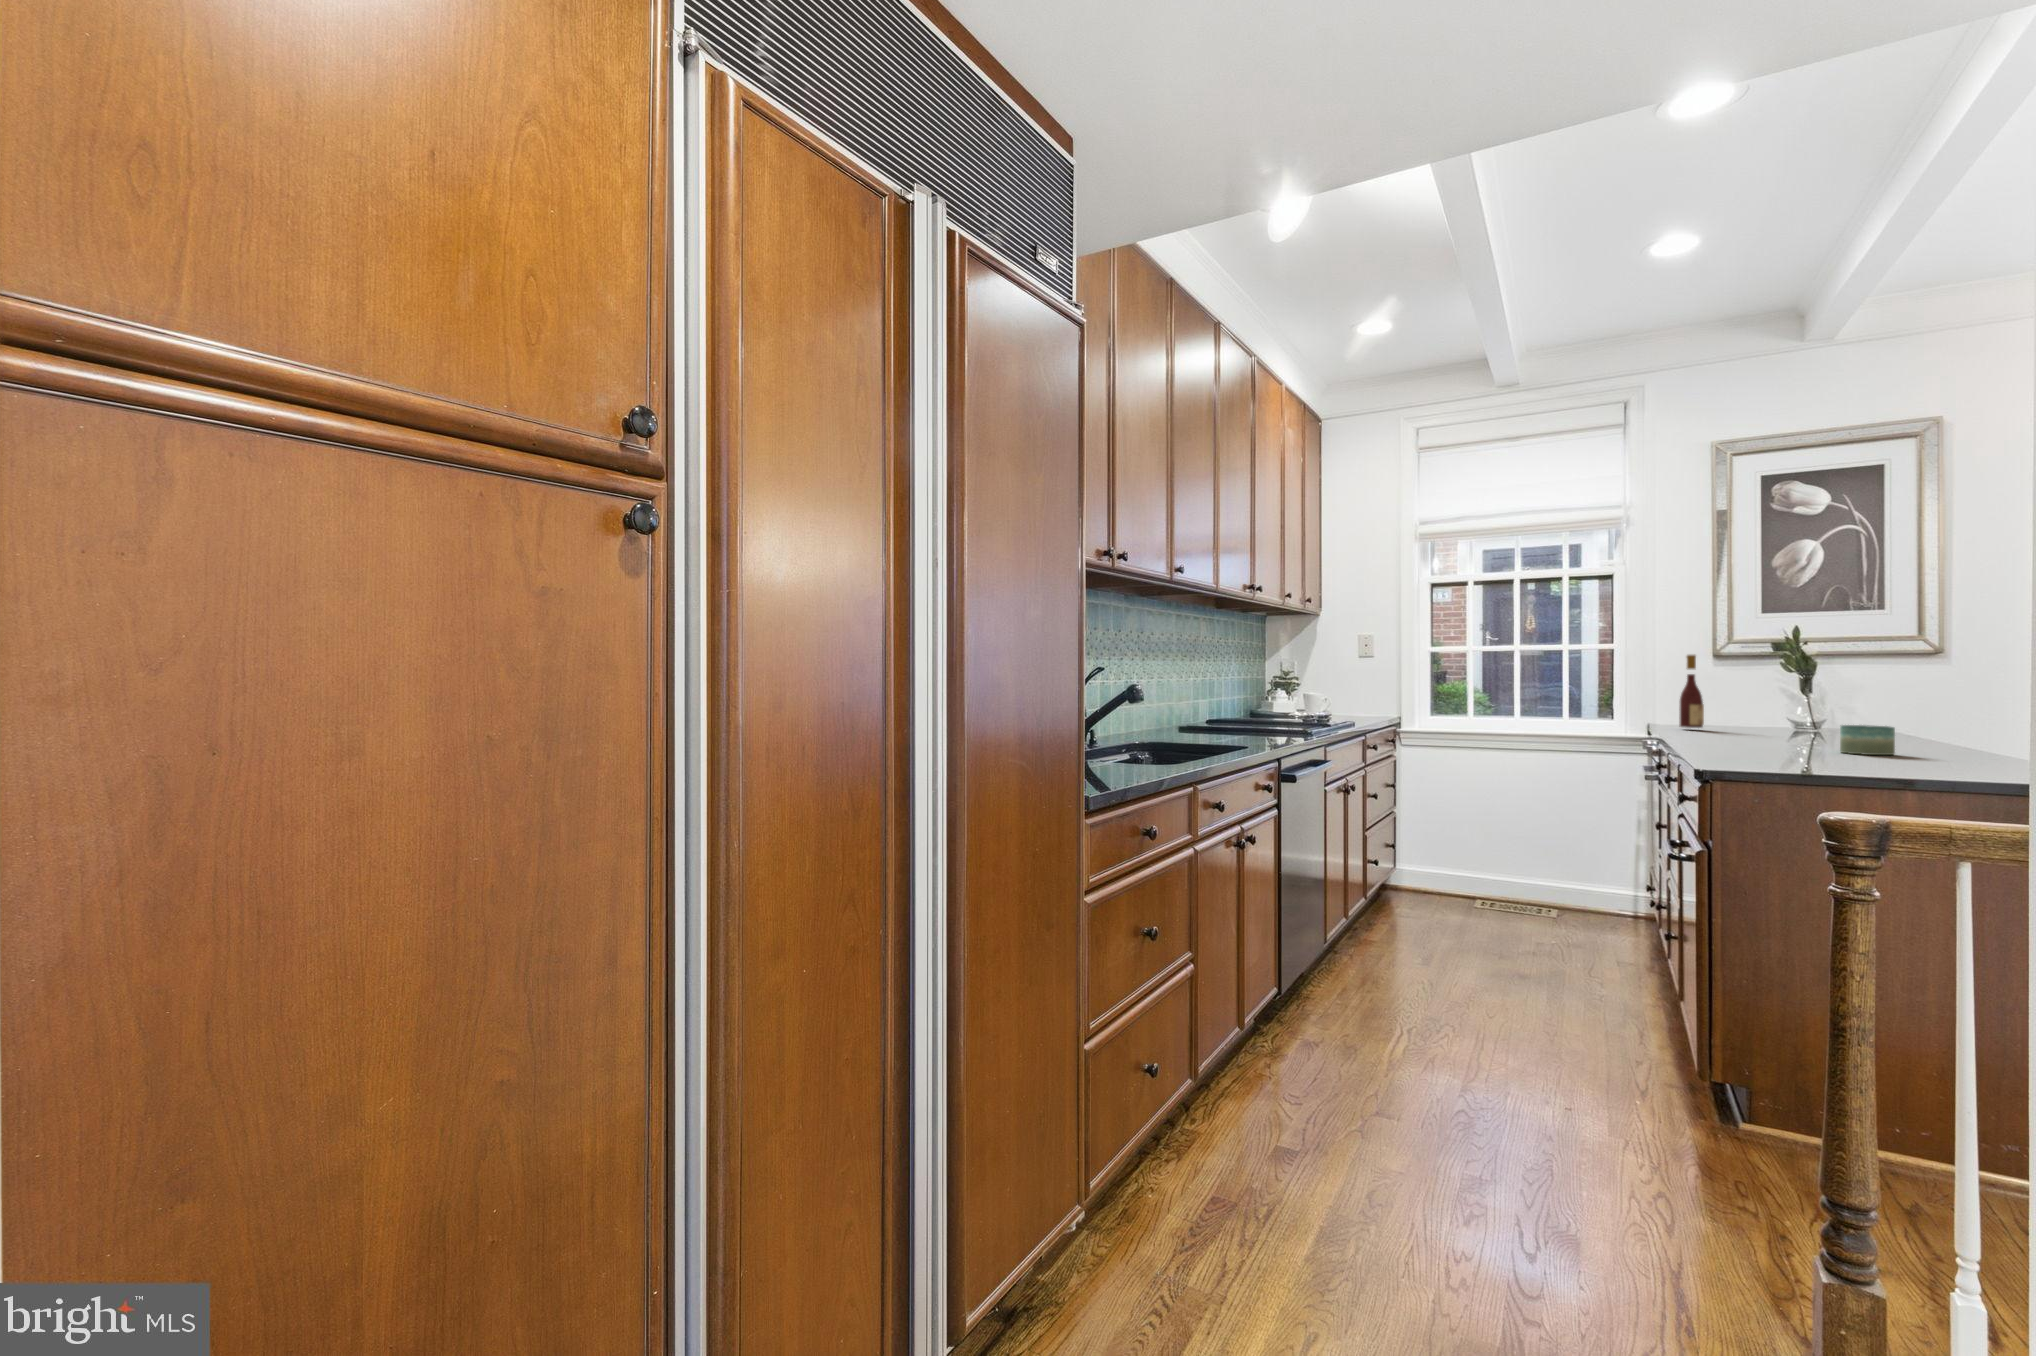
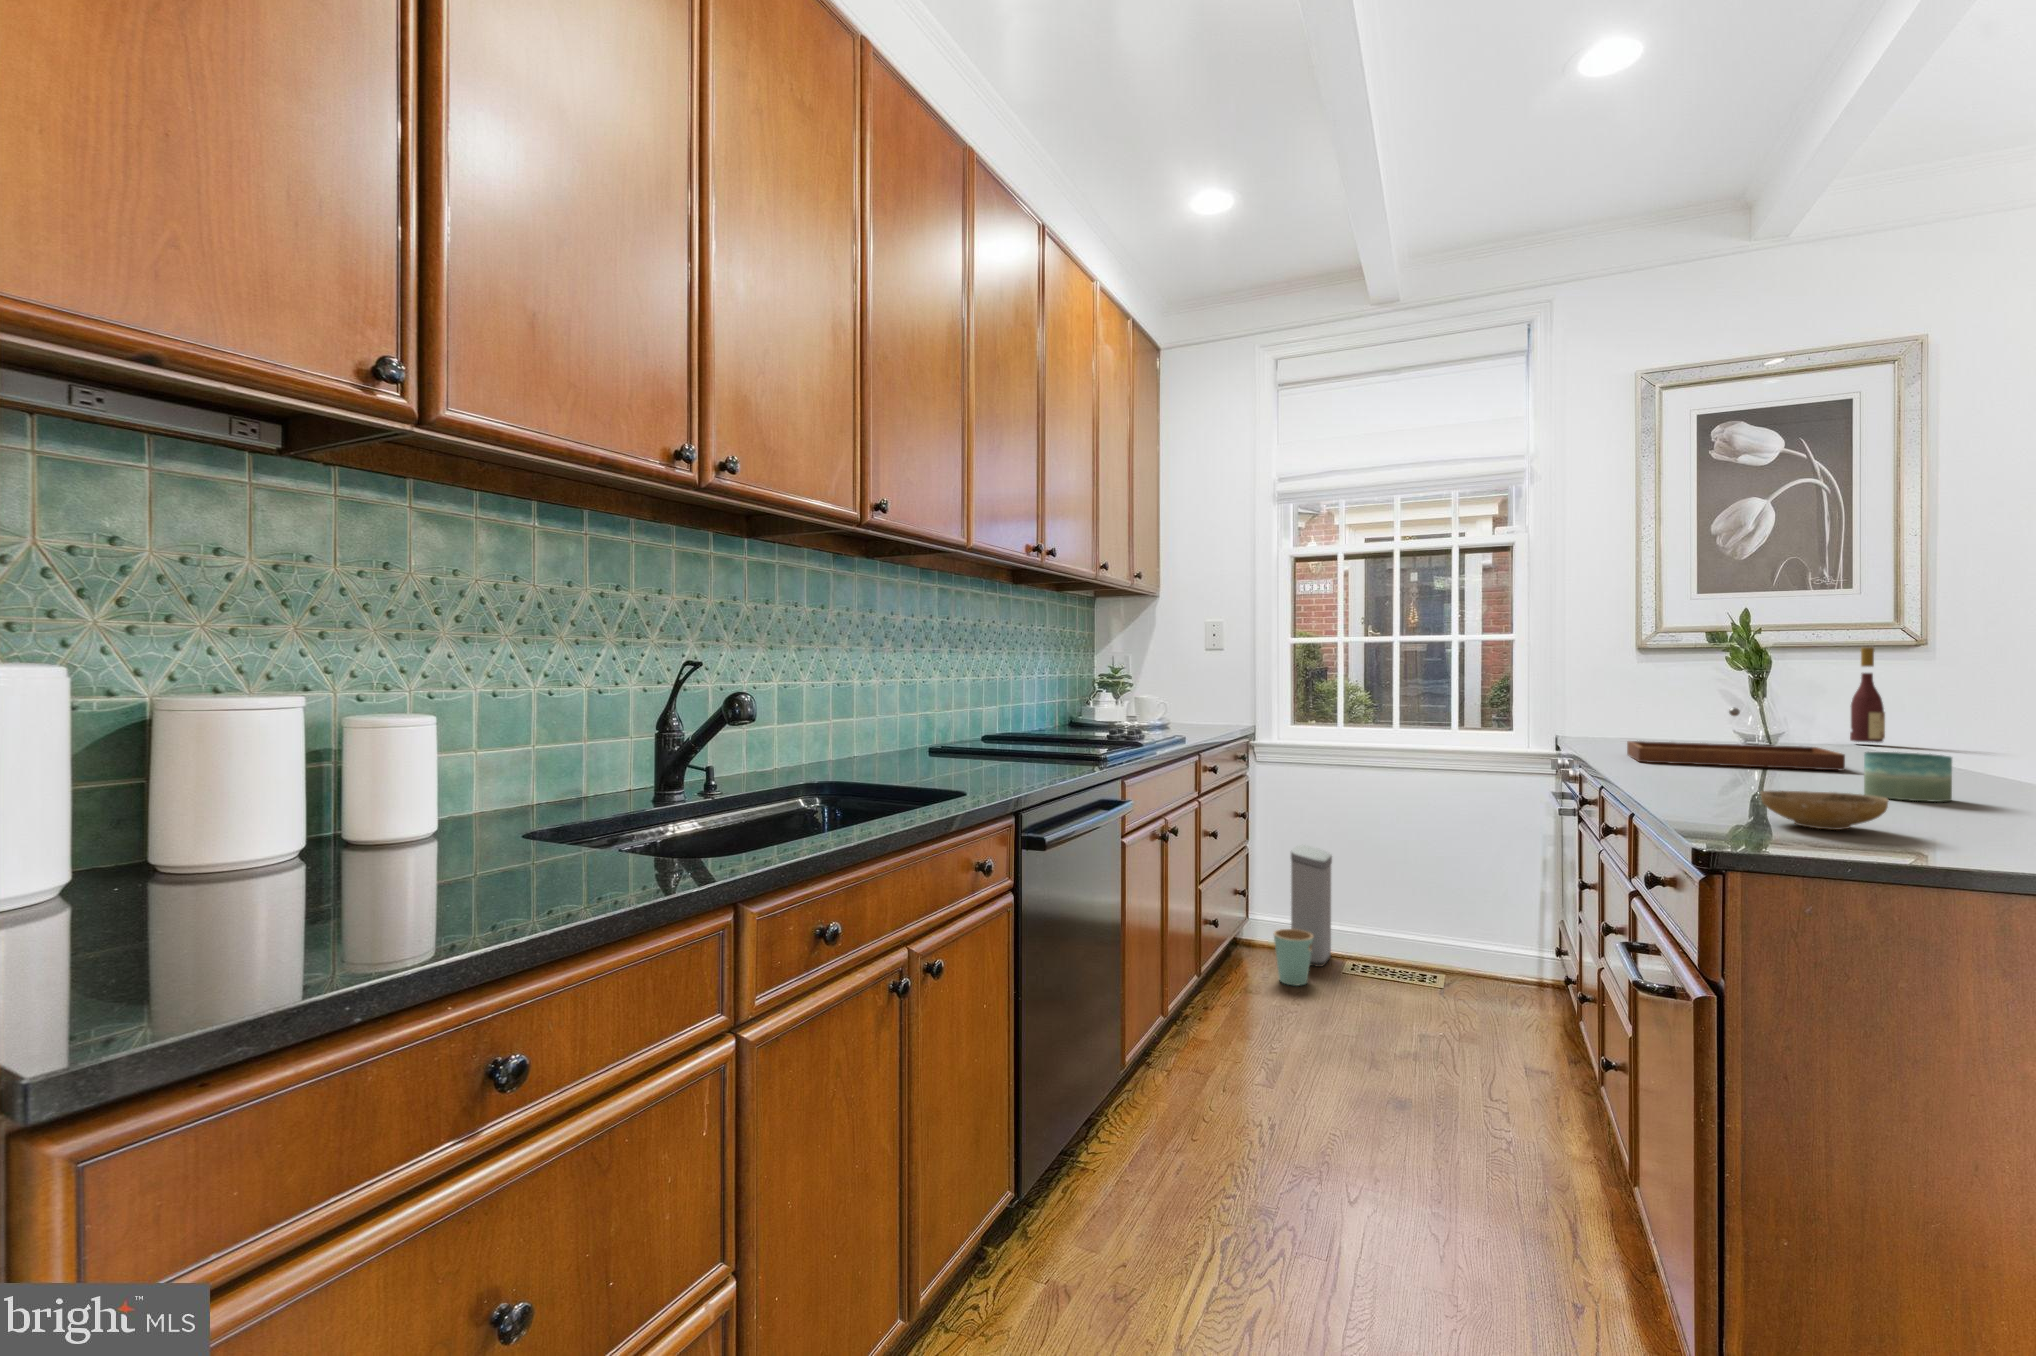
wine bottle: present [1679,655,1704,728] -> present [1850,647,1885,743]
tray: none [1695,699,1848,742] -> present [1627,708,1845,770]
ceramic bowl: none [1751,744,1824,764] -> present [1761,790,1888,830]
trash can: none [1420,811,1465,915] -> present [1274,845,1332,985]

